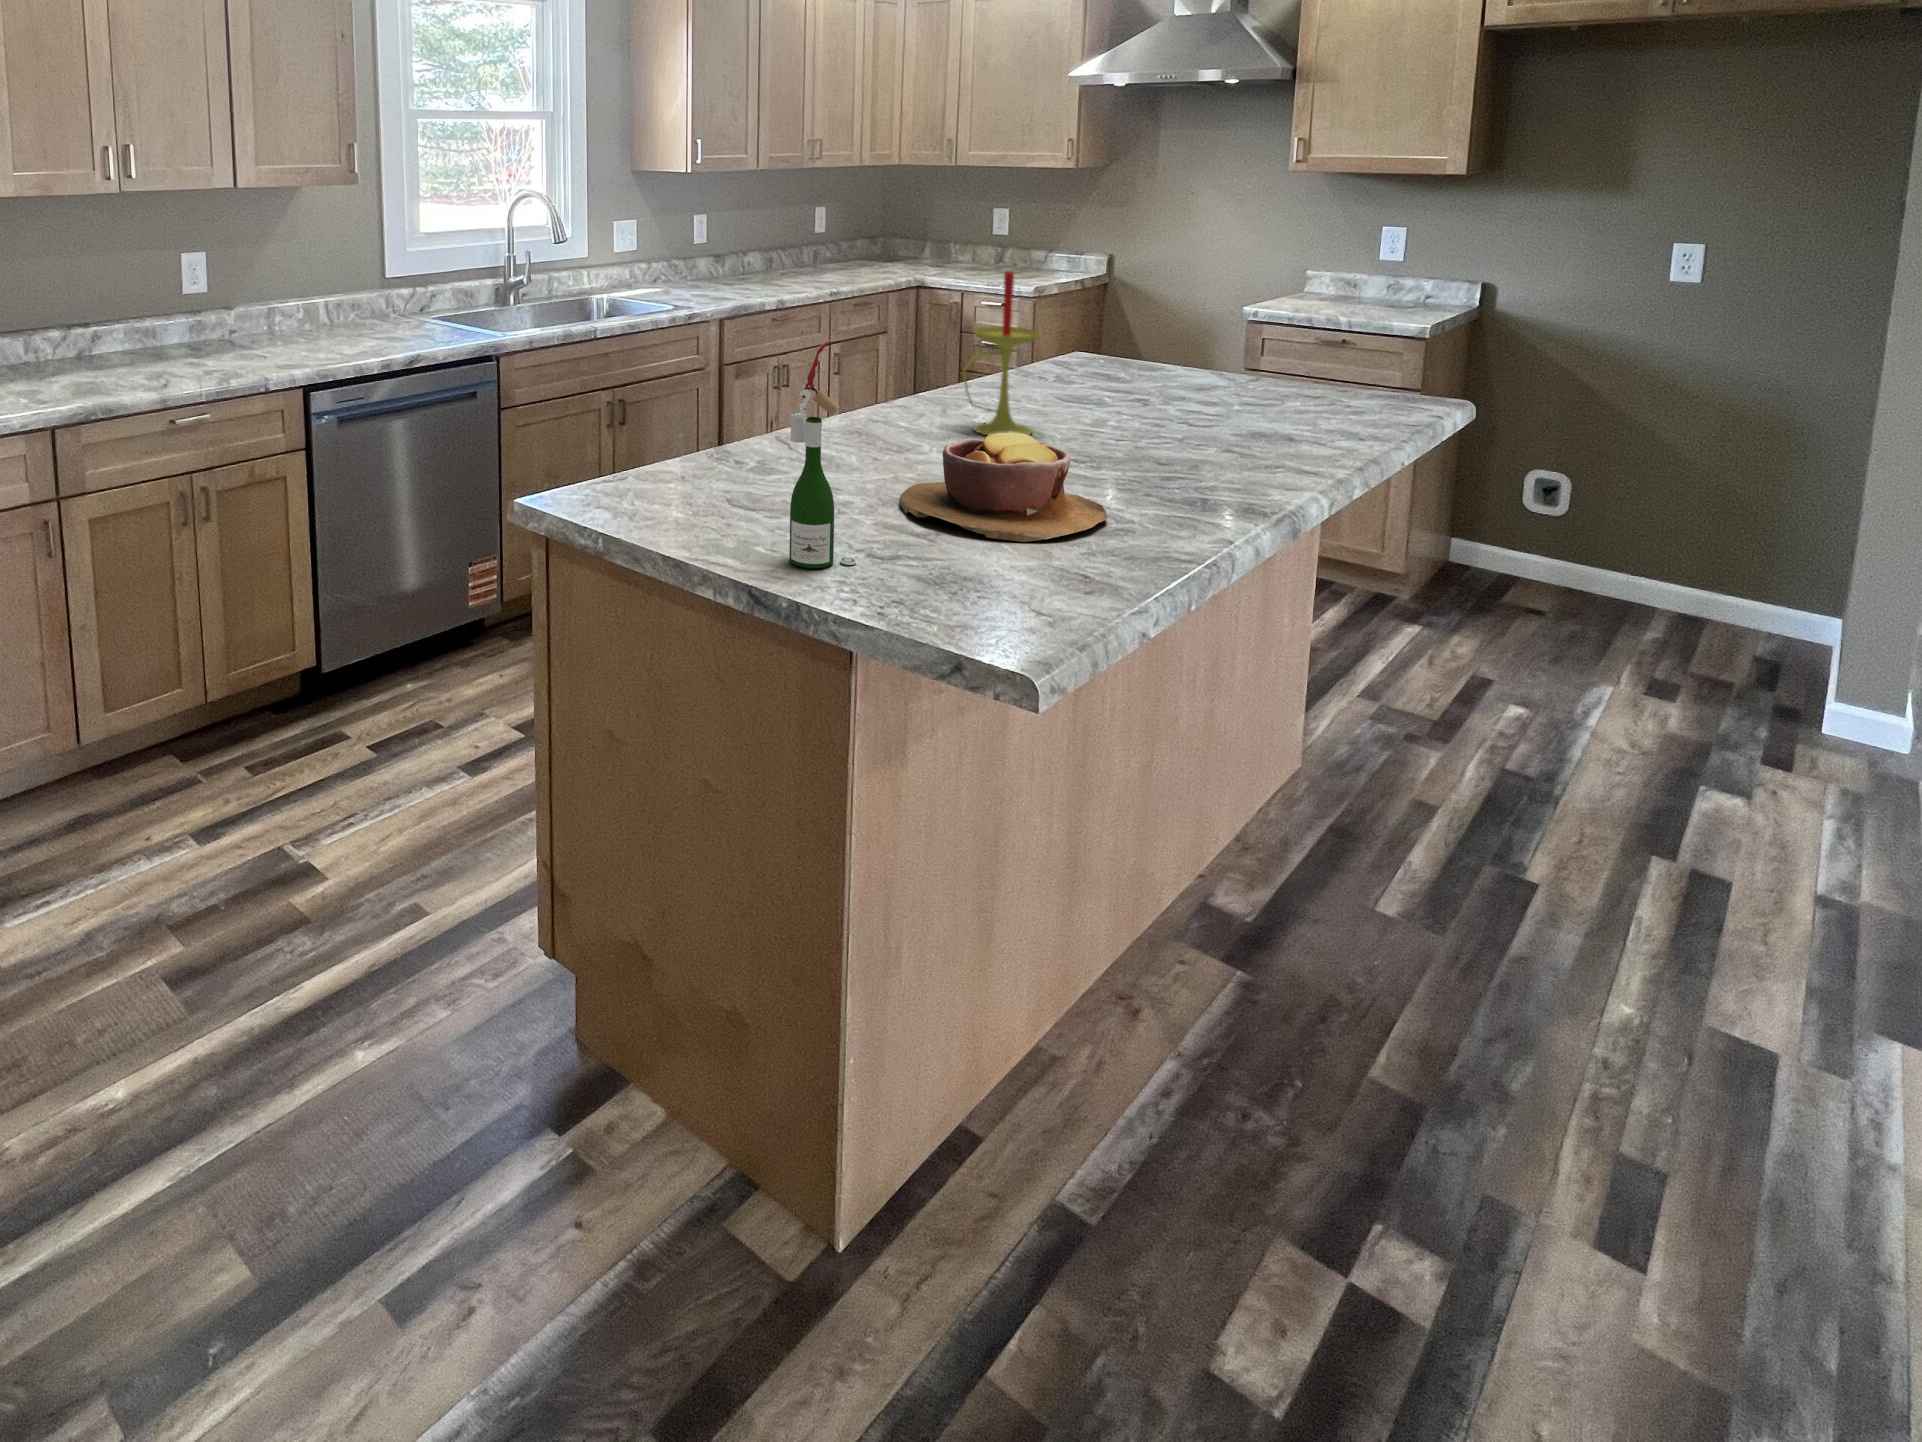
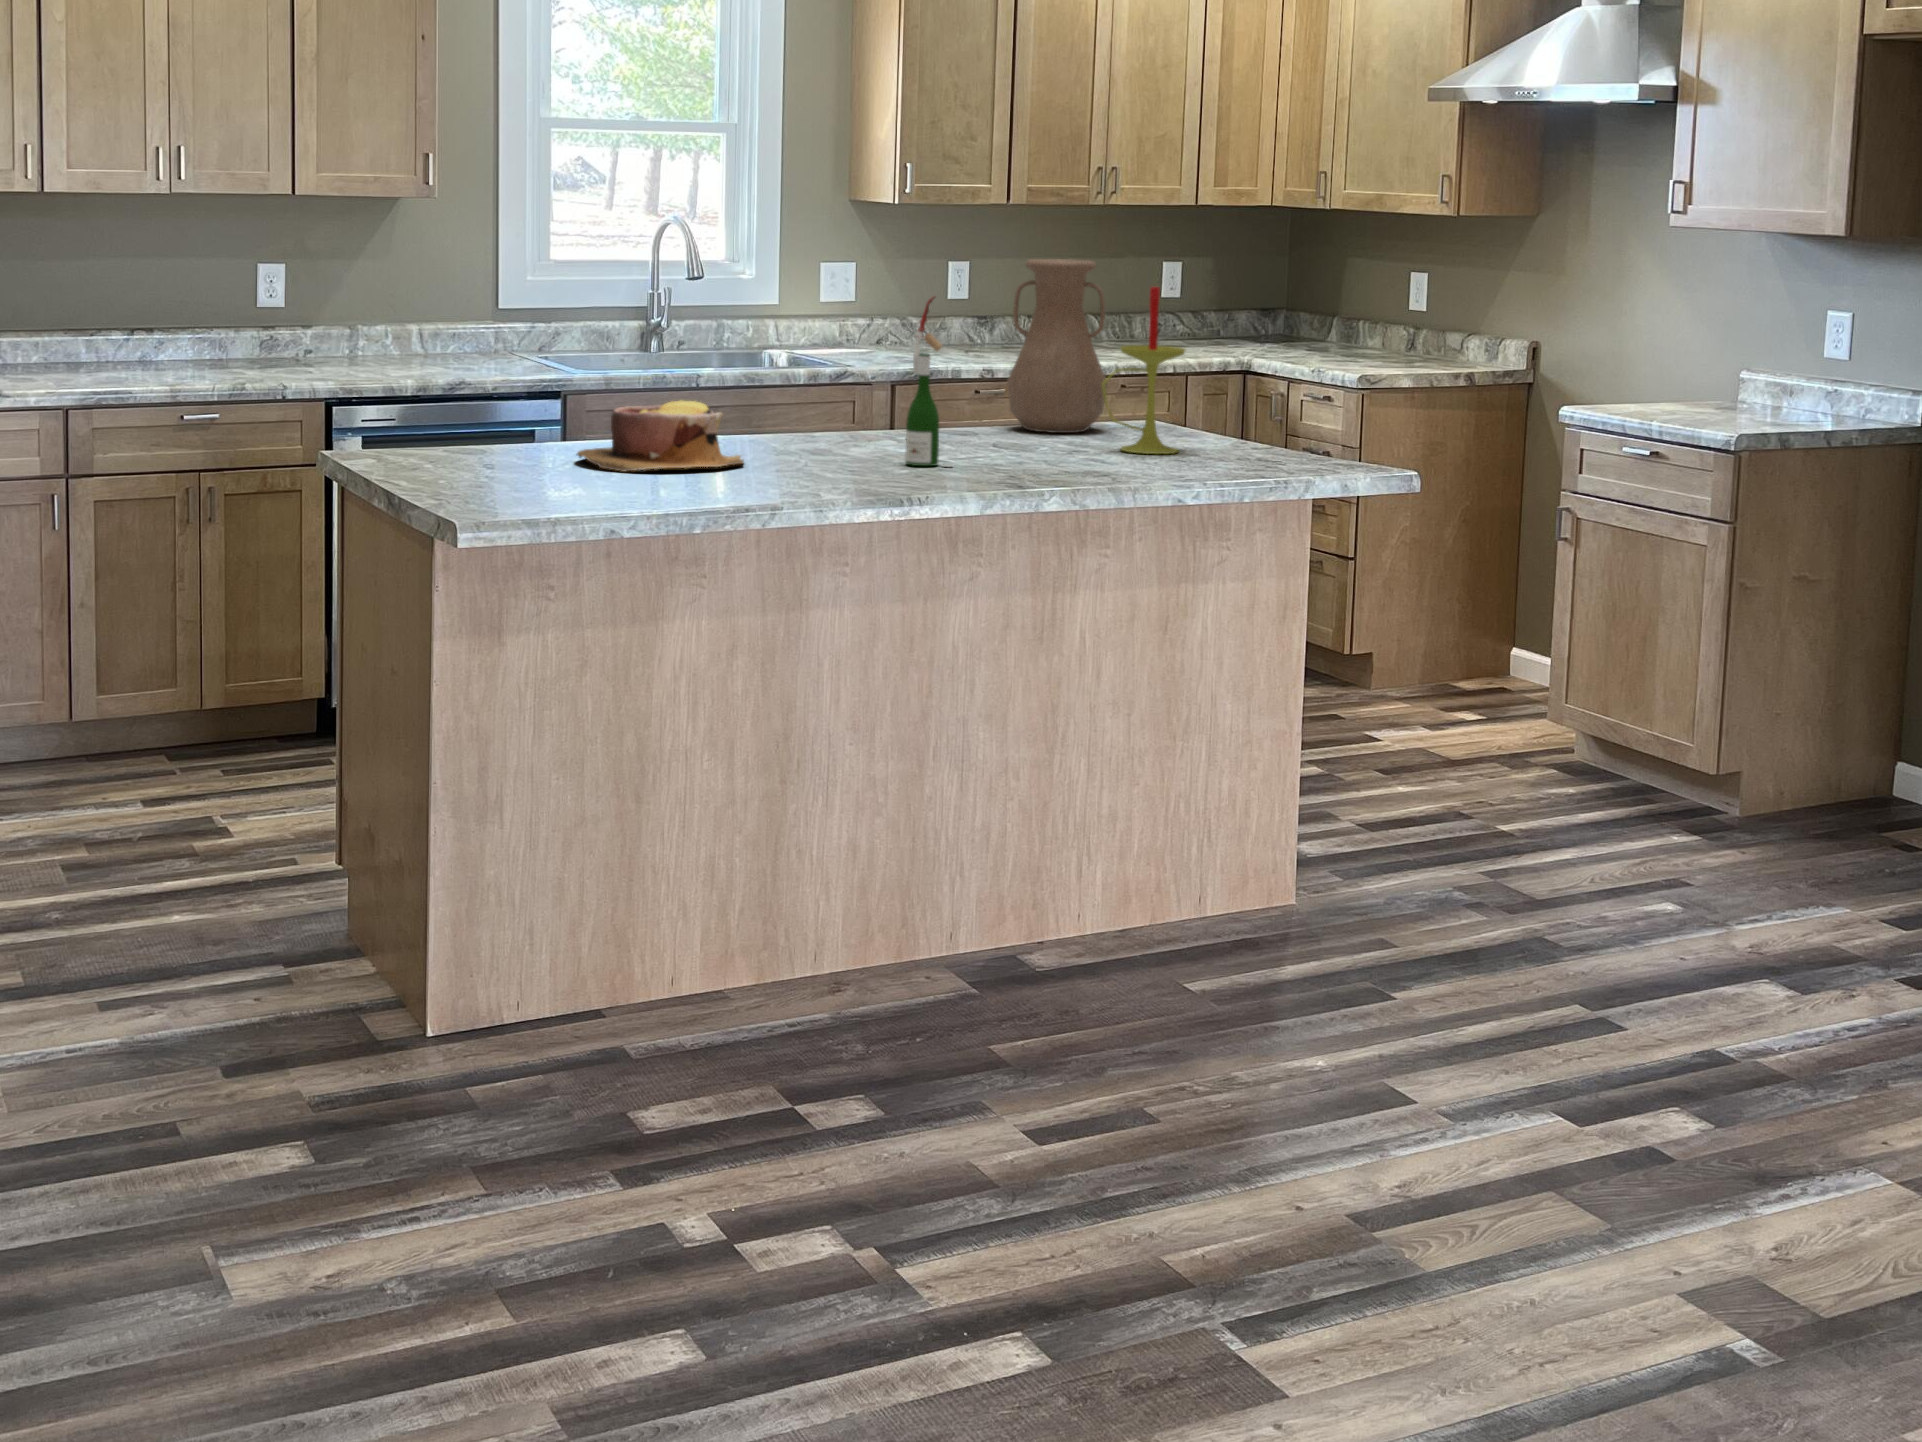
vase: none [1083,233,1184,398] -> present [1007,259,1108,433]
candle: present [963,271,1040,435] -> present [1102,287,1185,454]
wine bottle: present [789,341,856,568] -> present [905,297,953,467]

